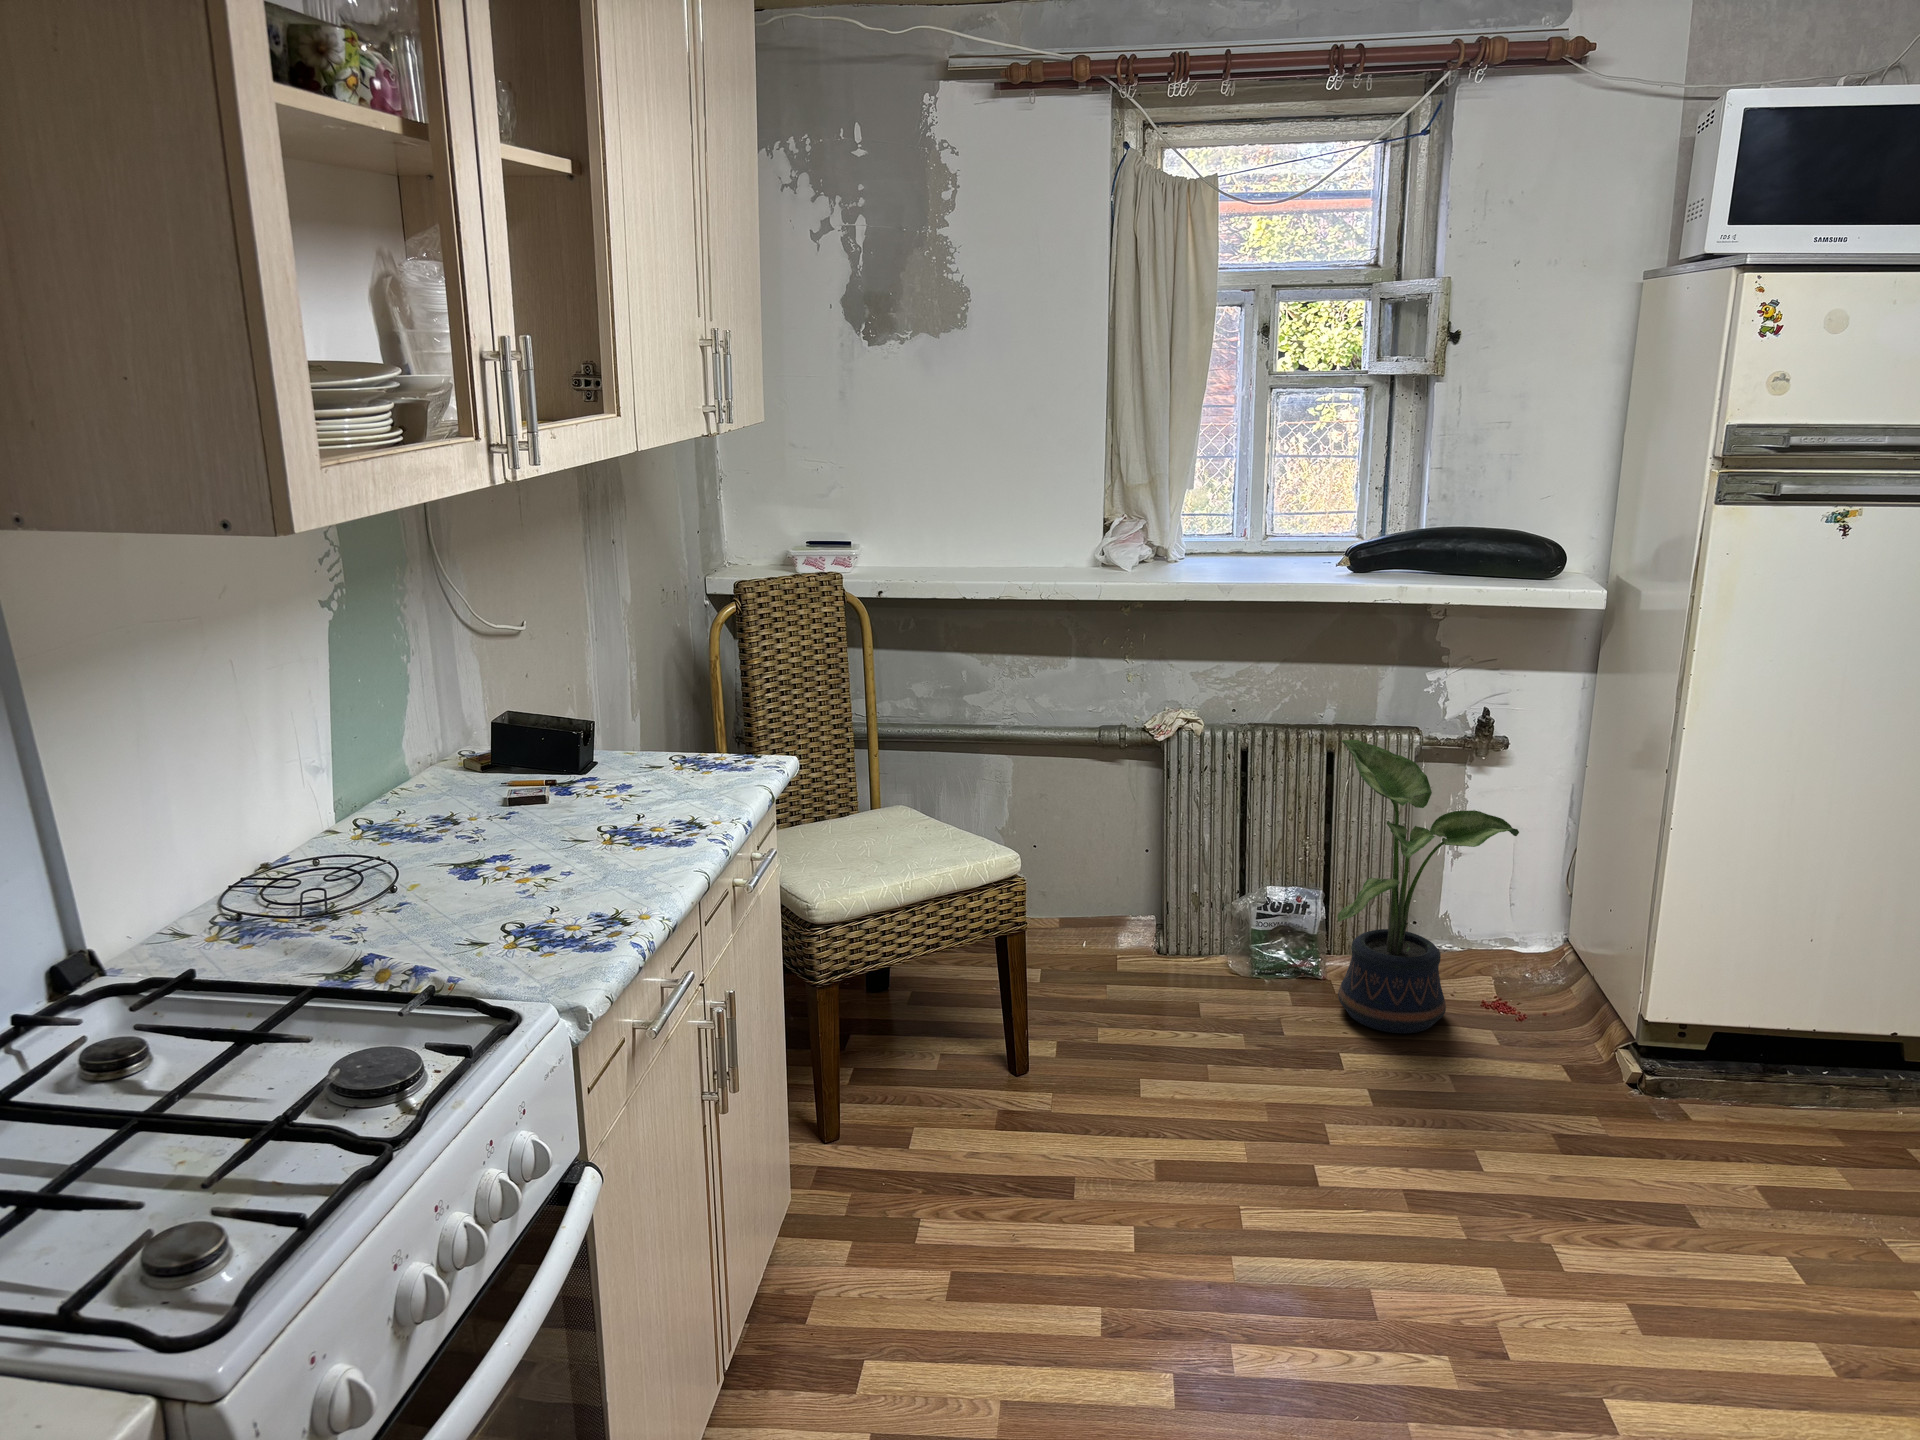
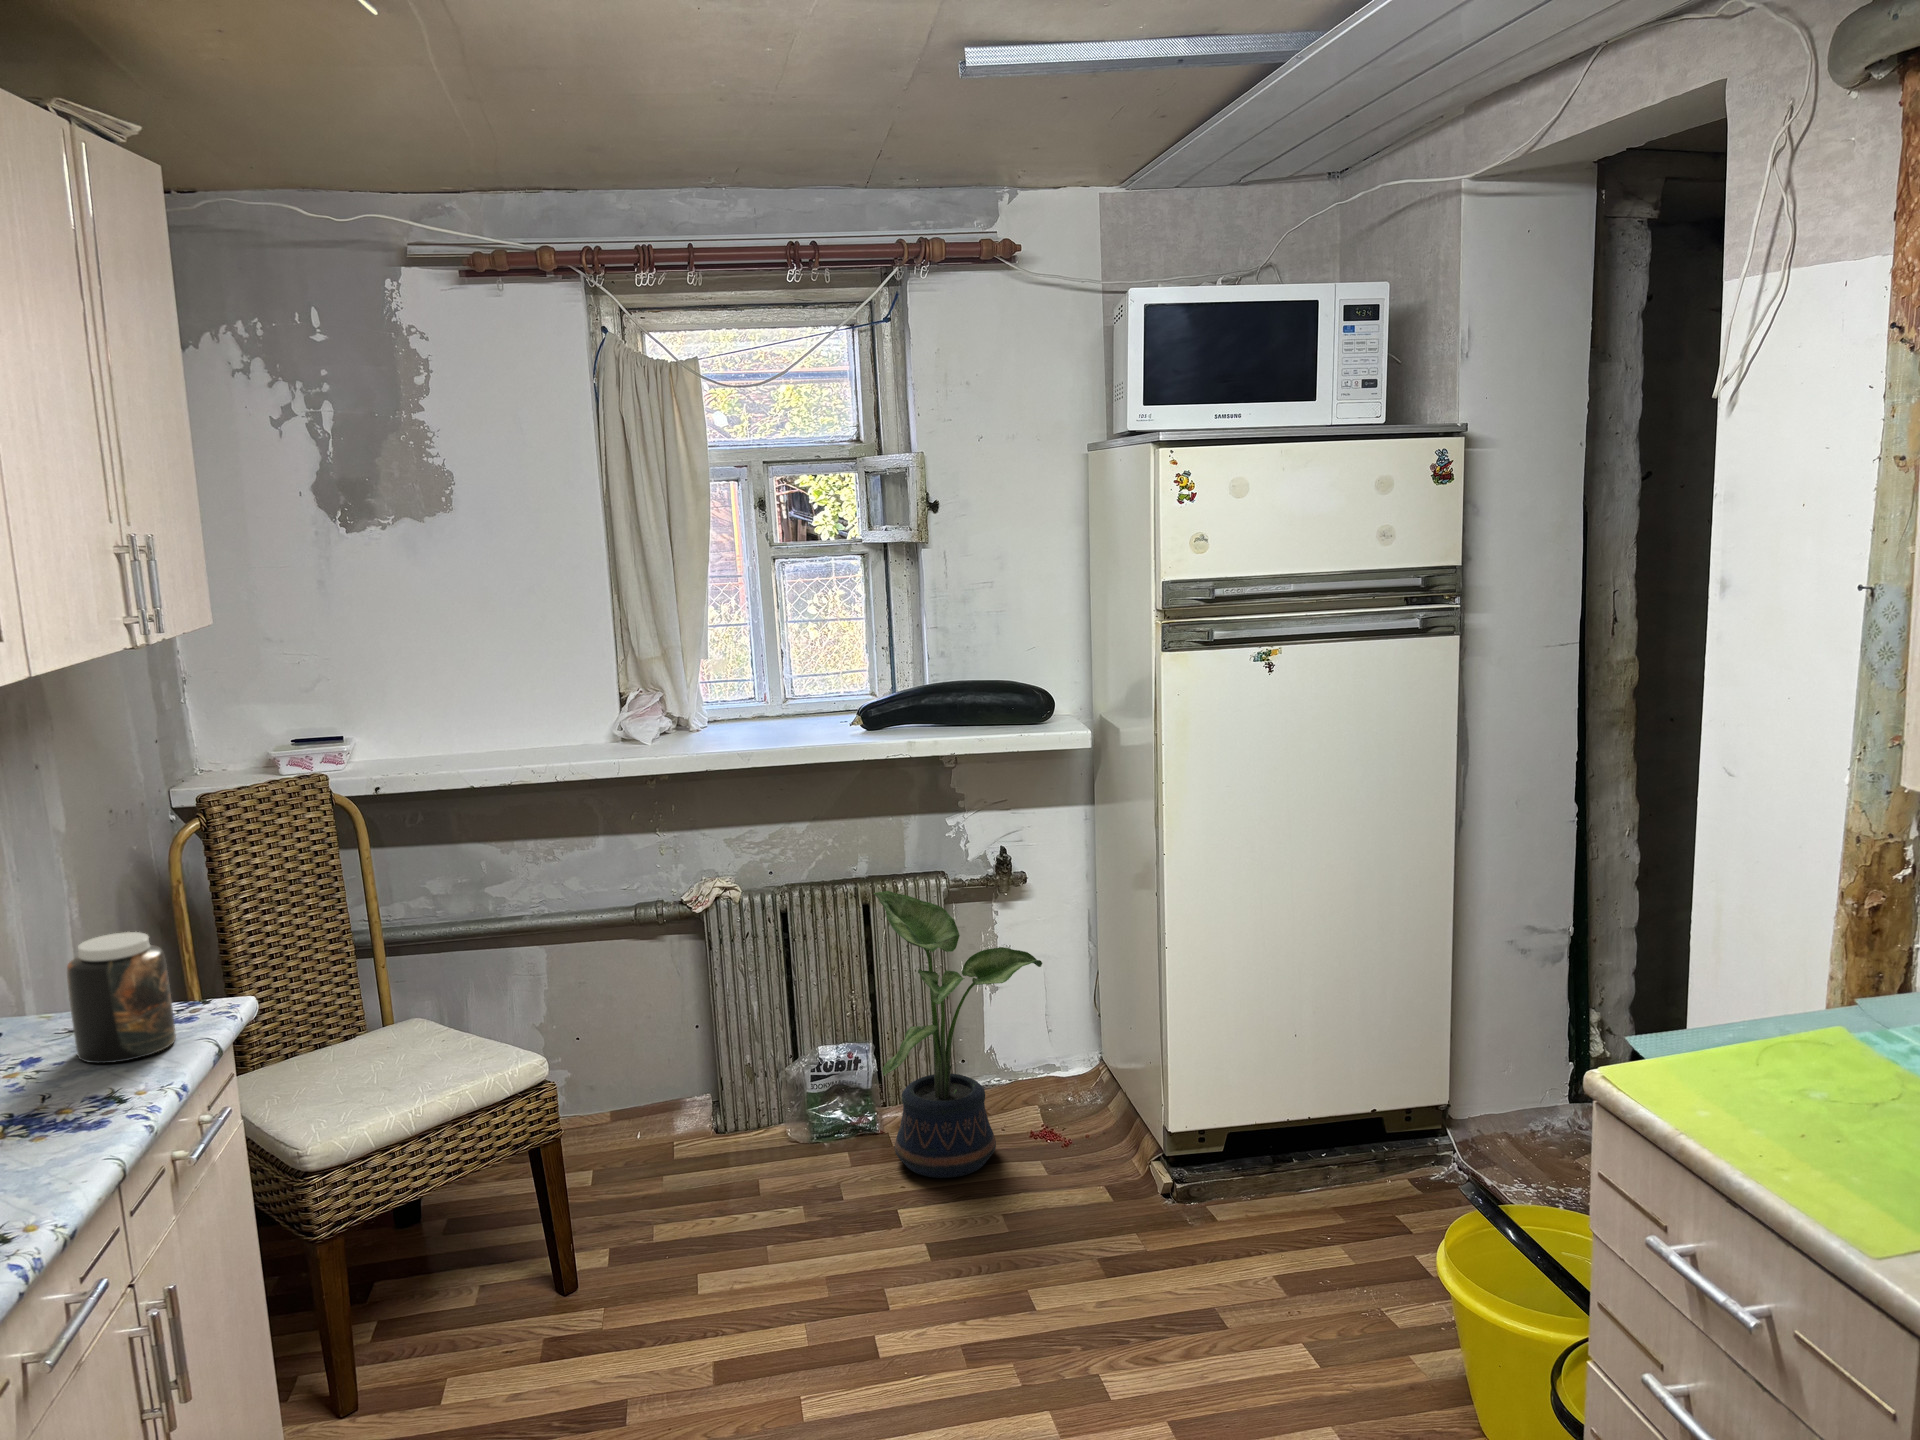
jar: none [646,684,728,797] -> present [67,932,176,1063]

